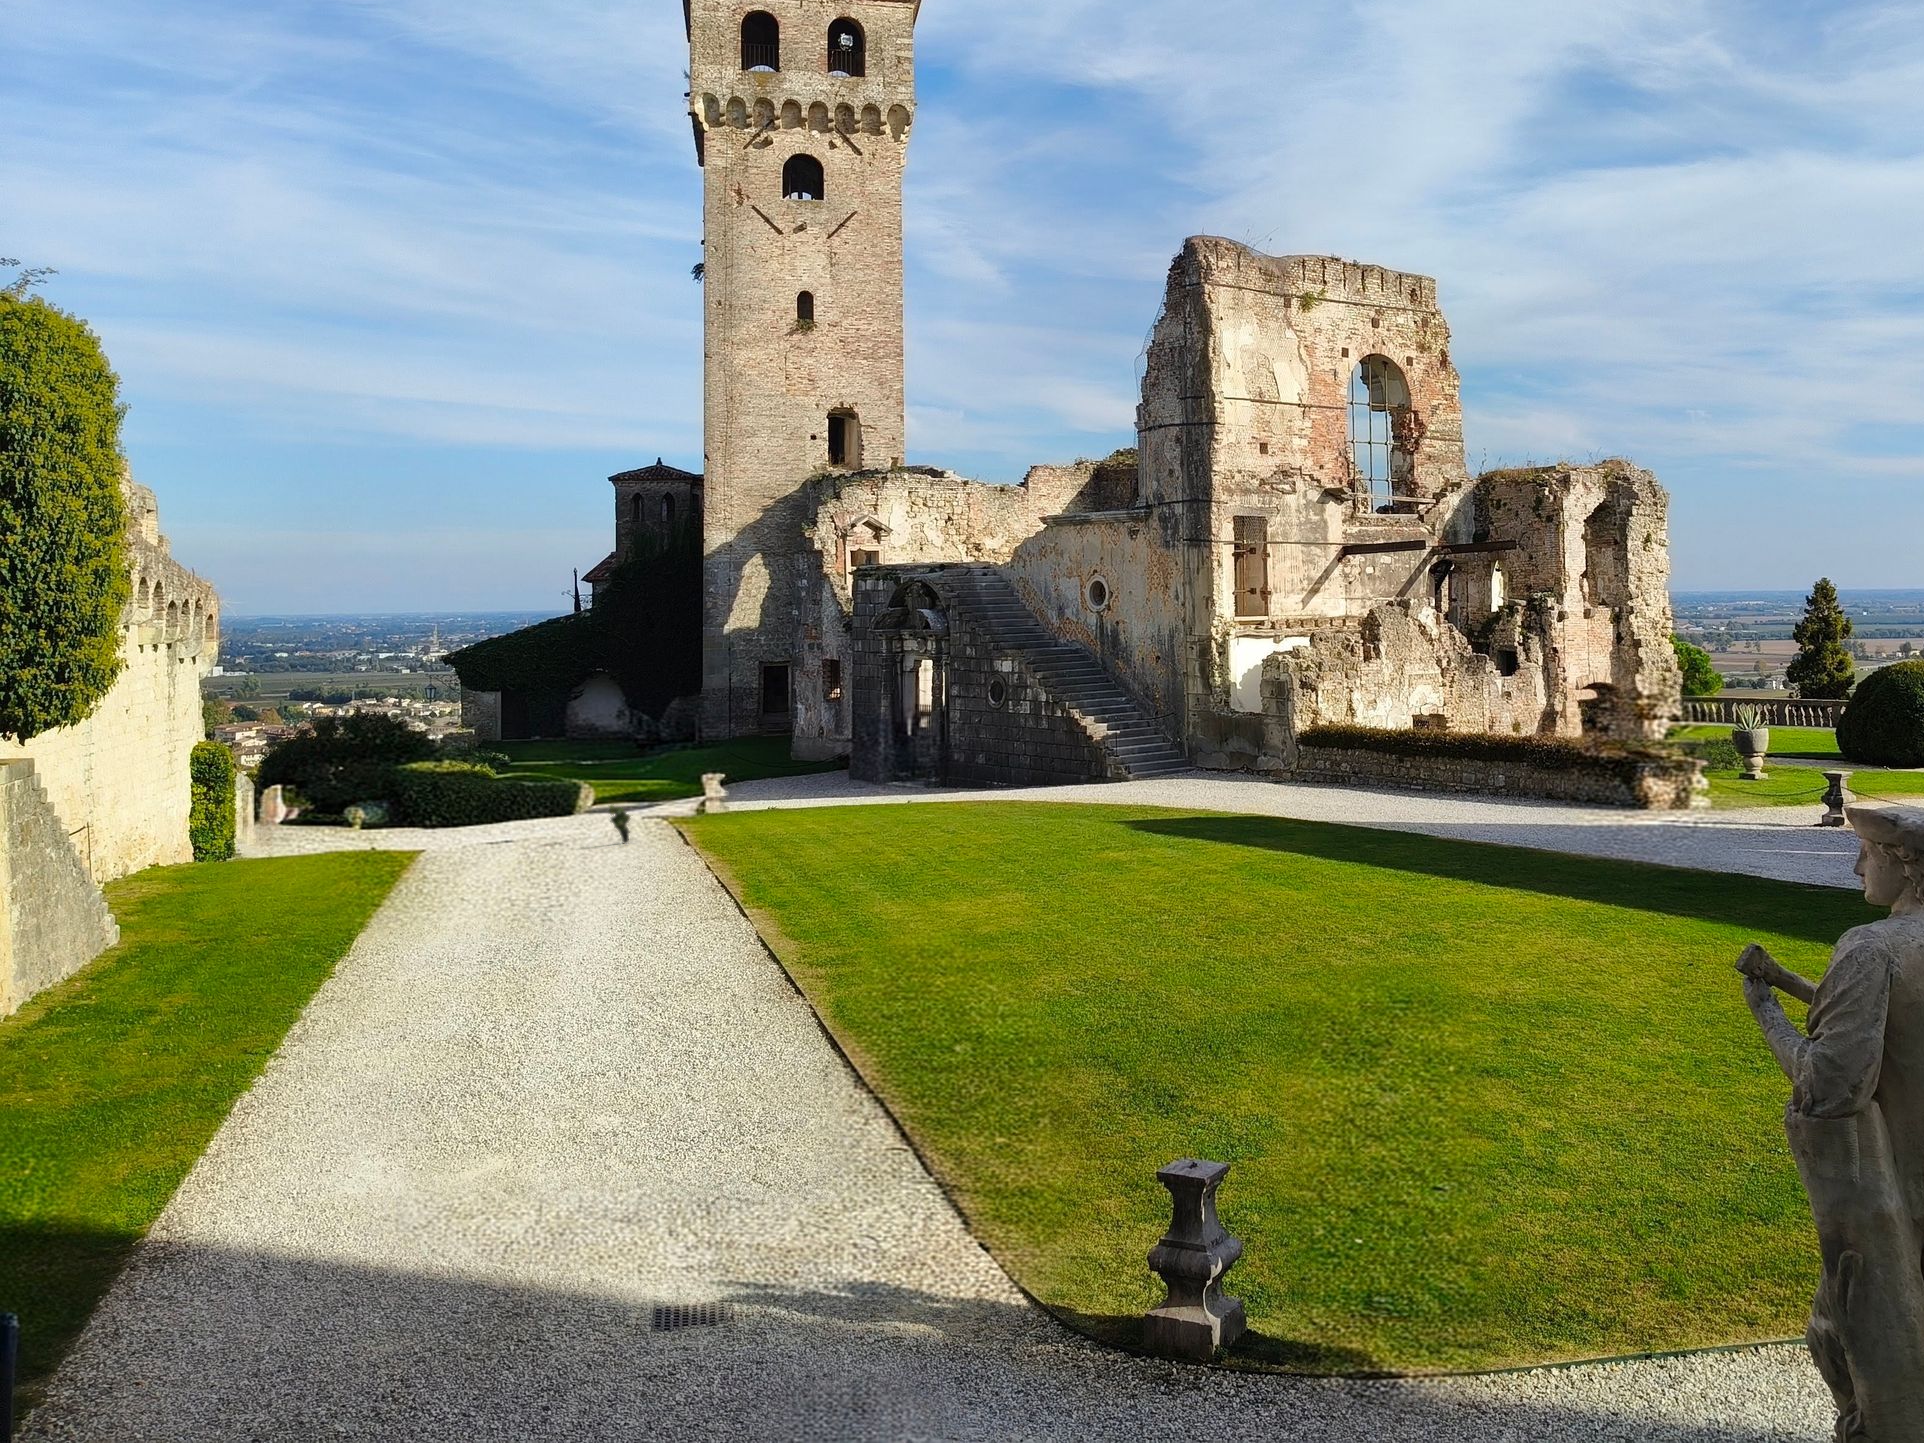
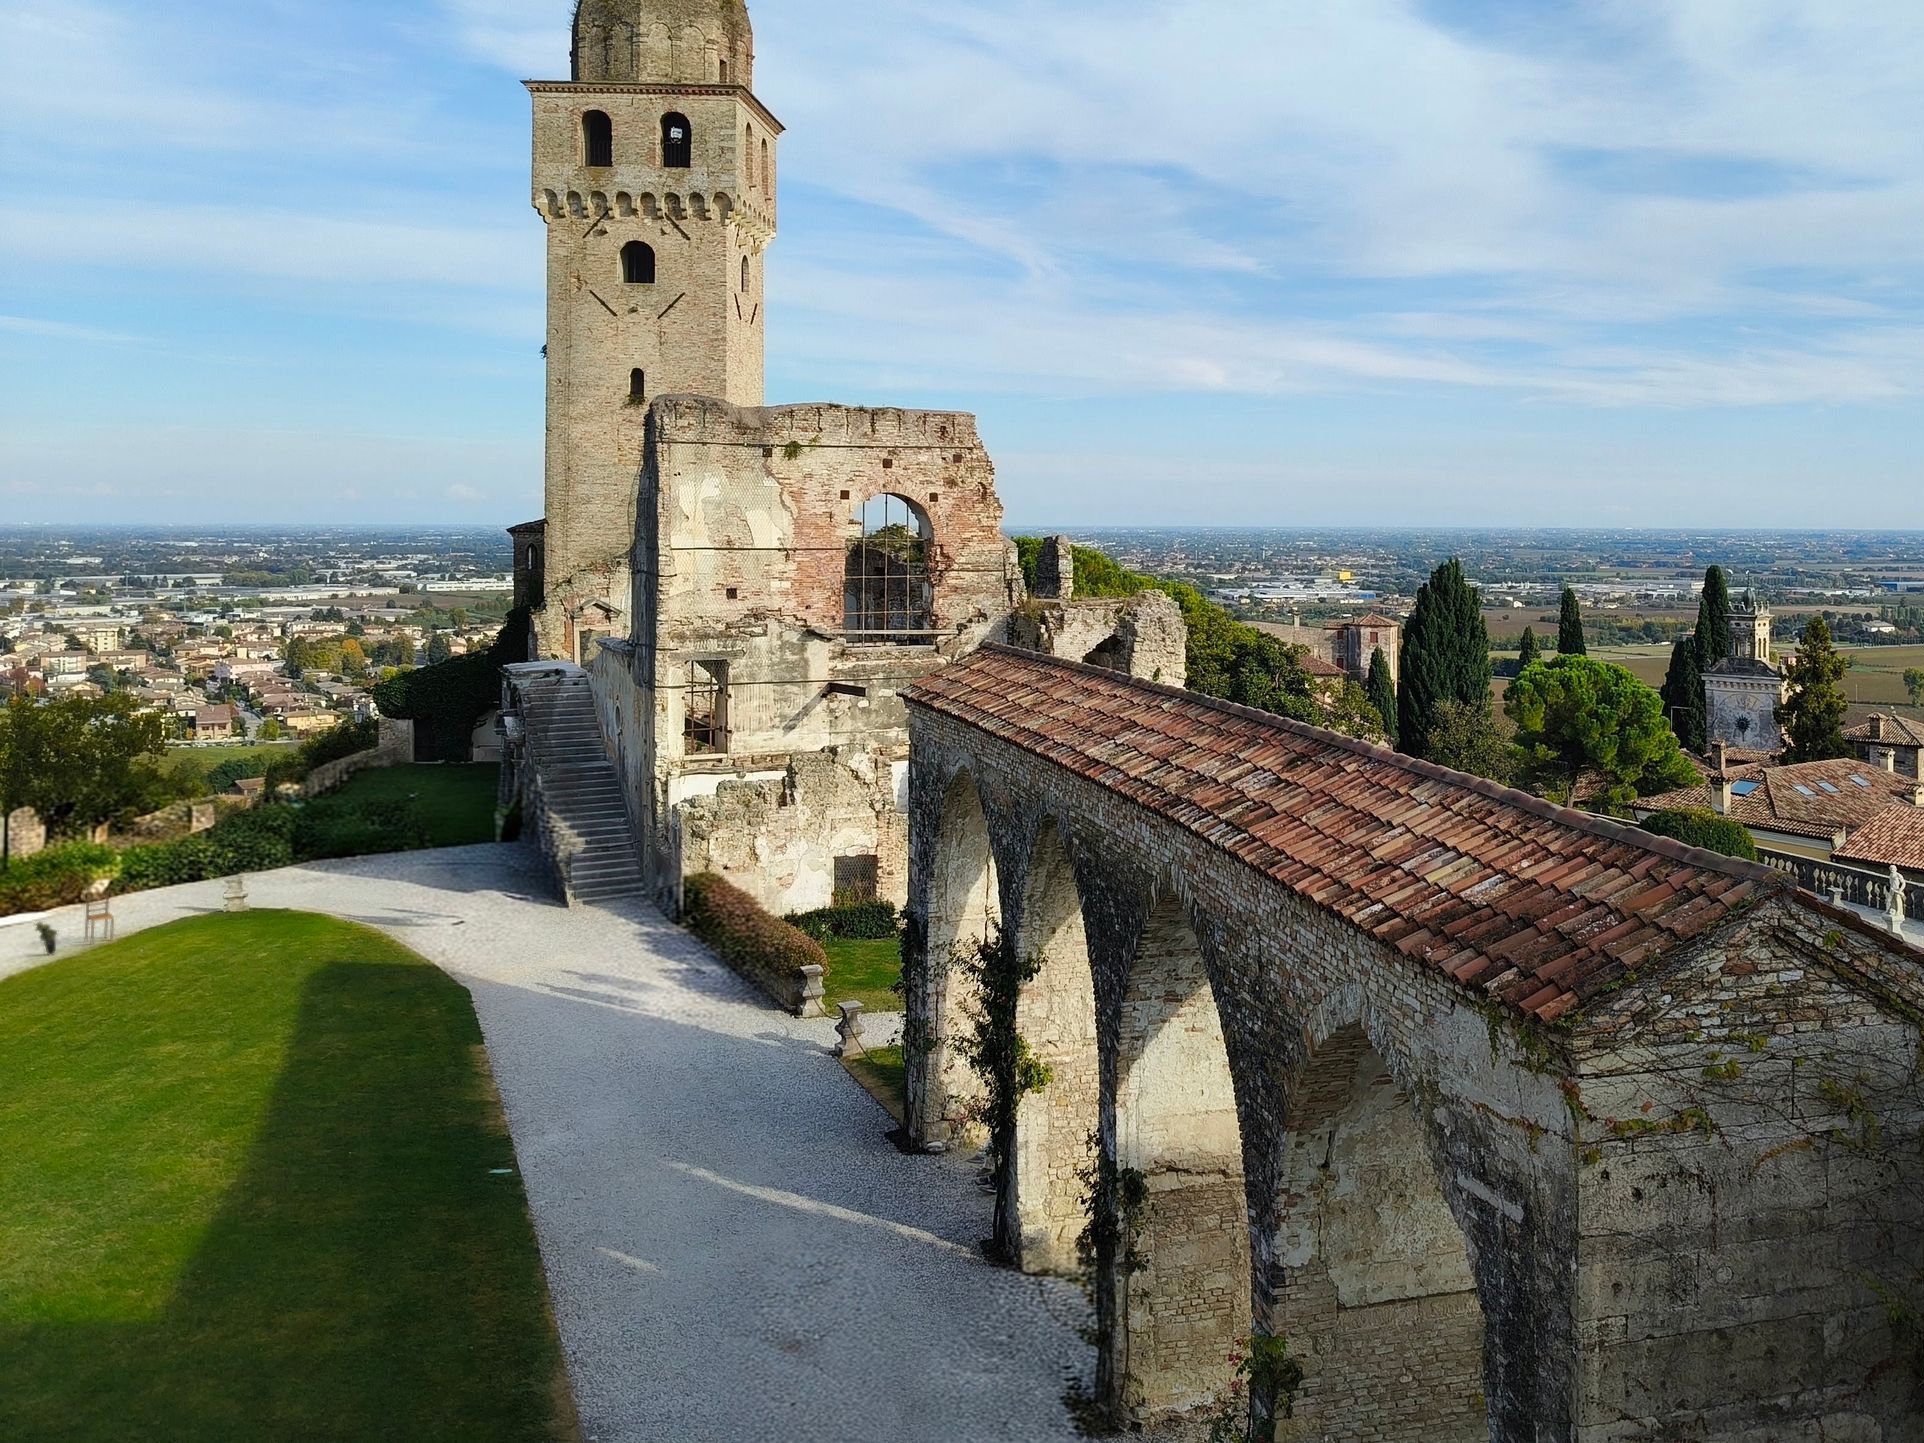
chair: none [632,777,667,836] -> present [85,892,114,944]

